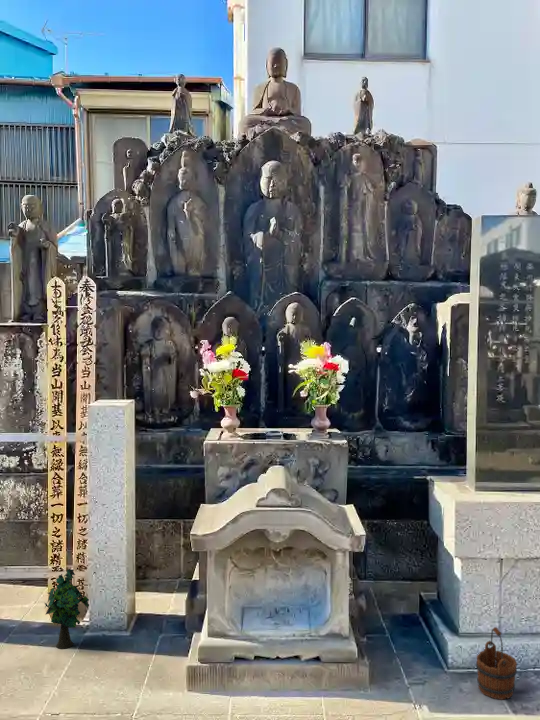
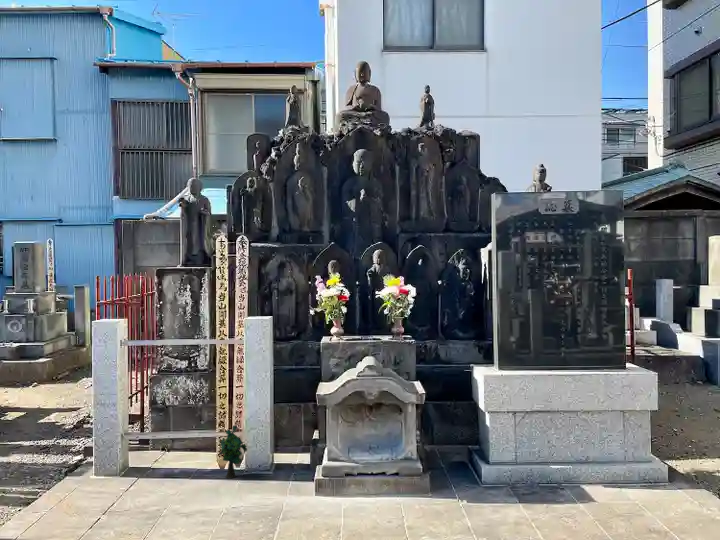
wooden bucket: present [476,627,517,700] -> none [498,451,523,495]

